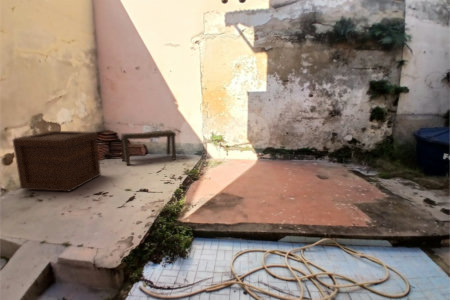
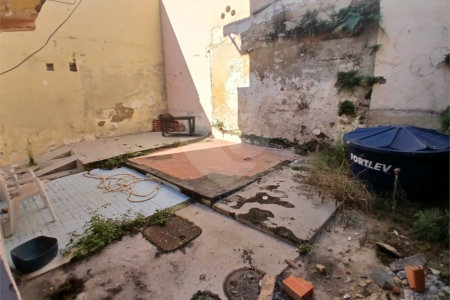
wooden crate: present [13,131,101,191] -> none [102,113,142,144]

